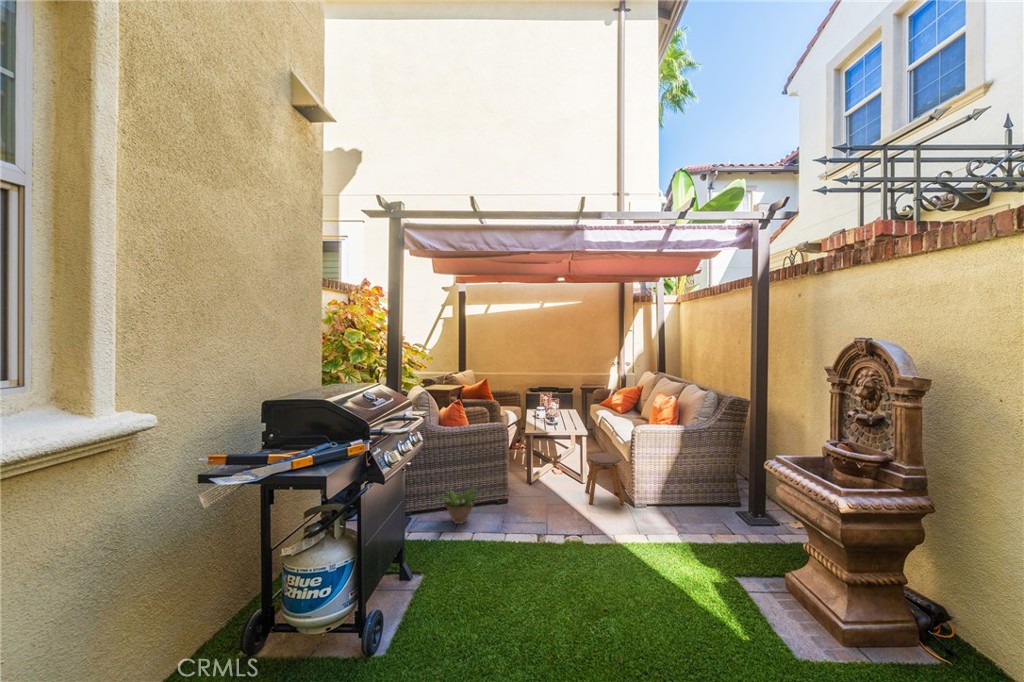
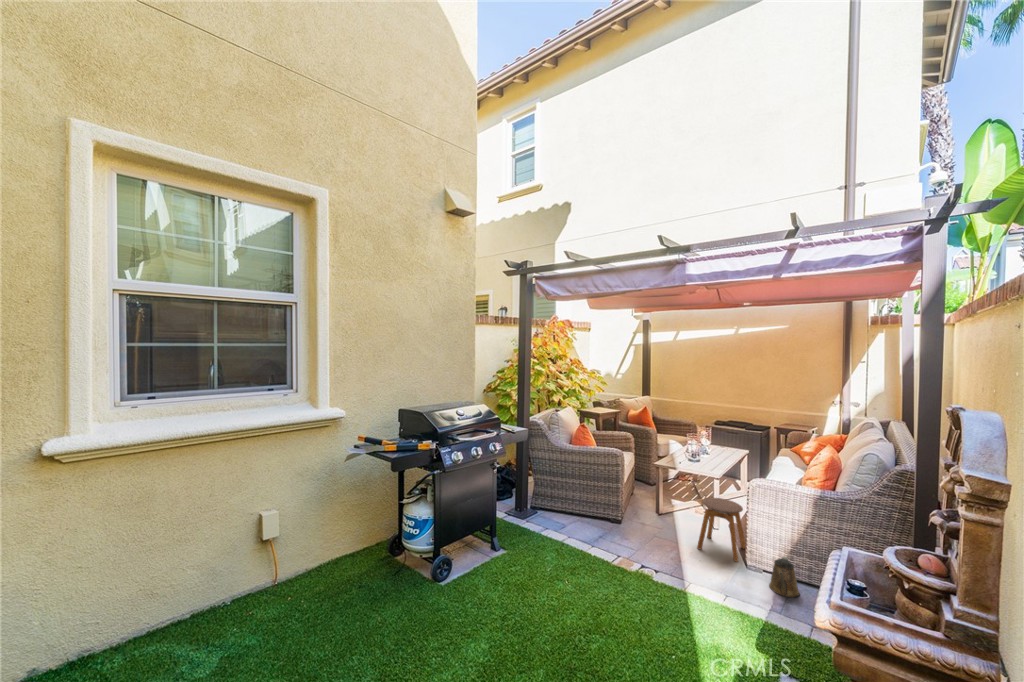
decorative plant: present [437,488,480,524] -> none [543,496,587,527]
watering can: none [659,488,683,519] -> present [769,557,800,597]

